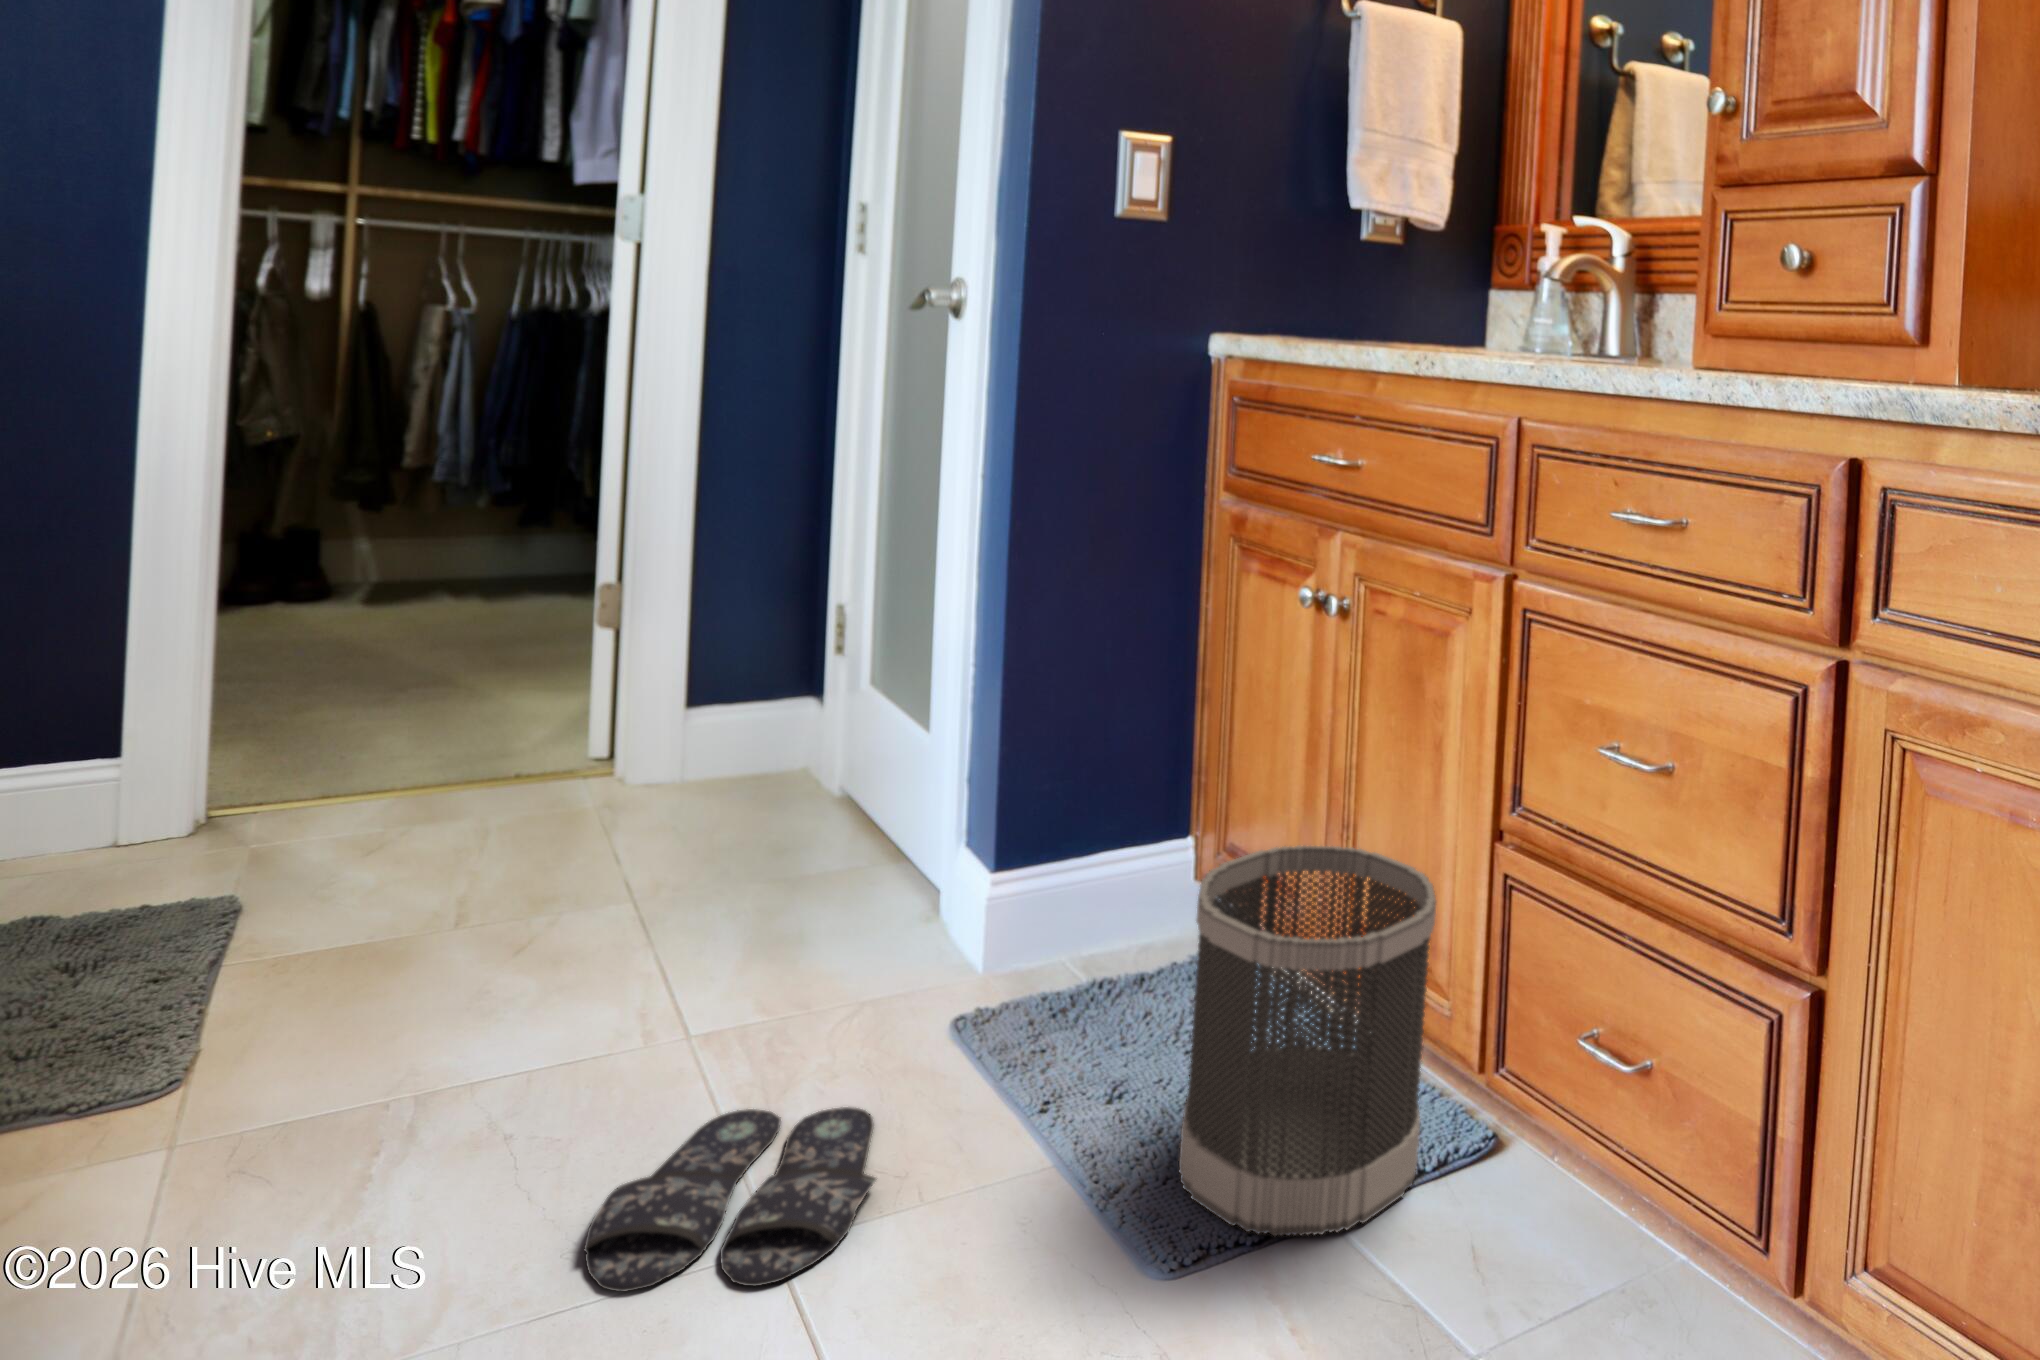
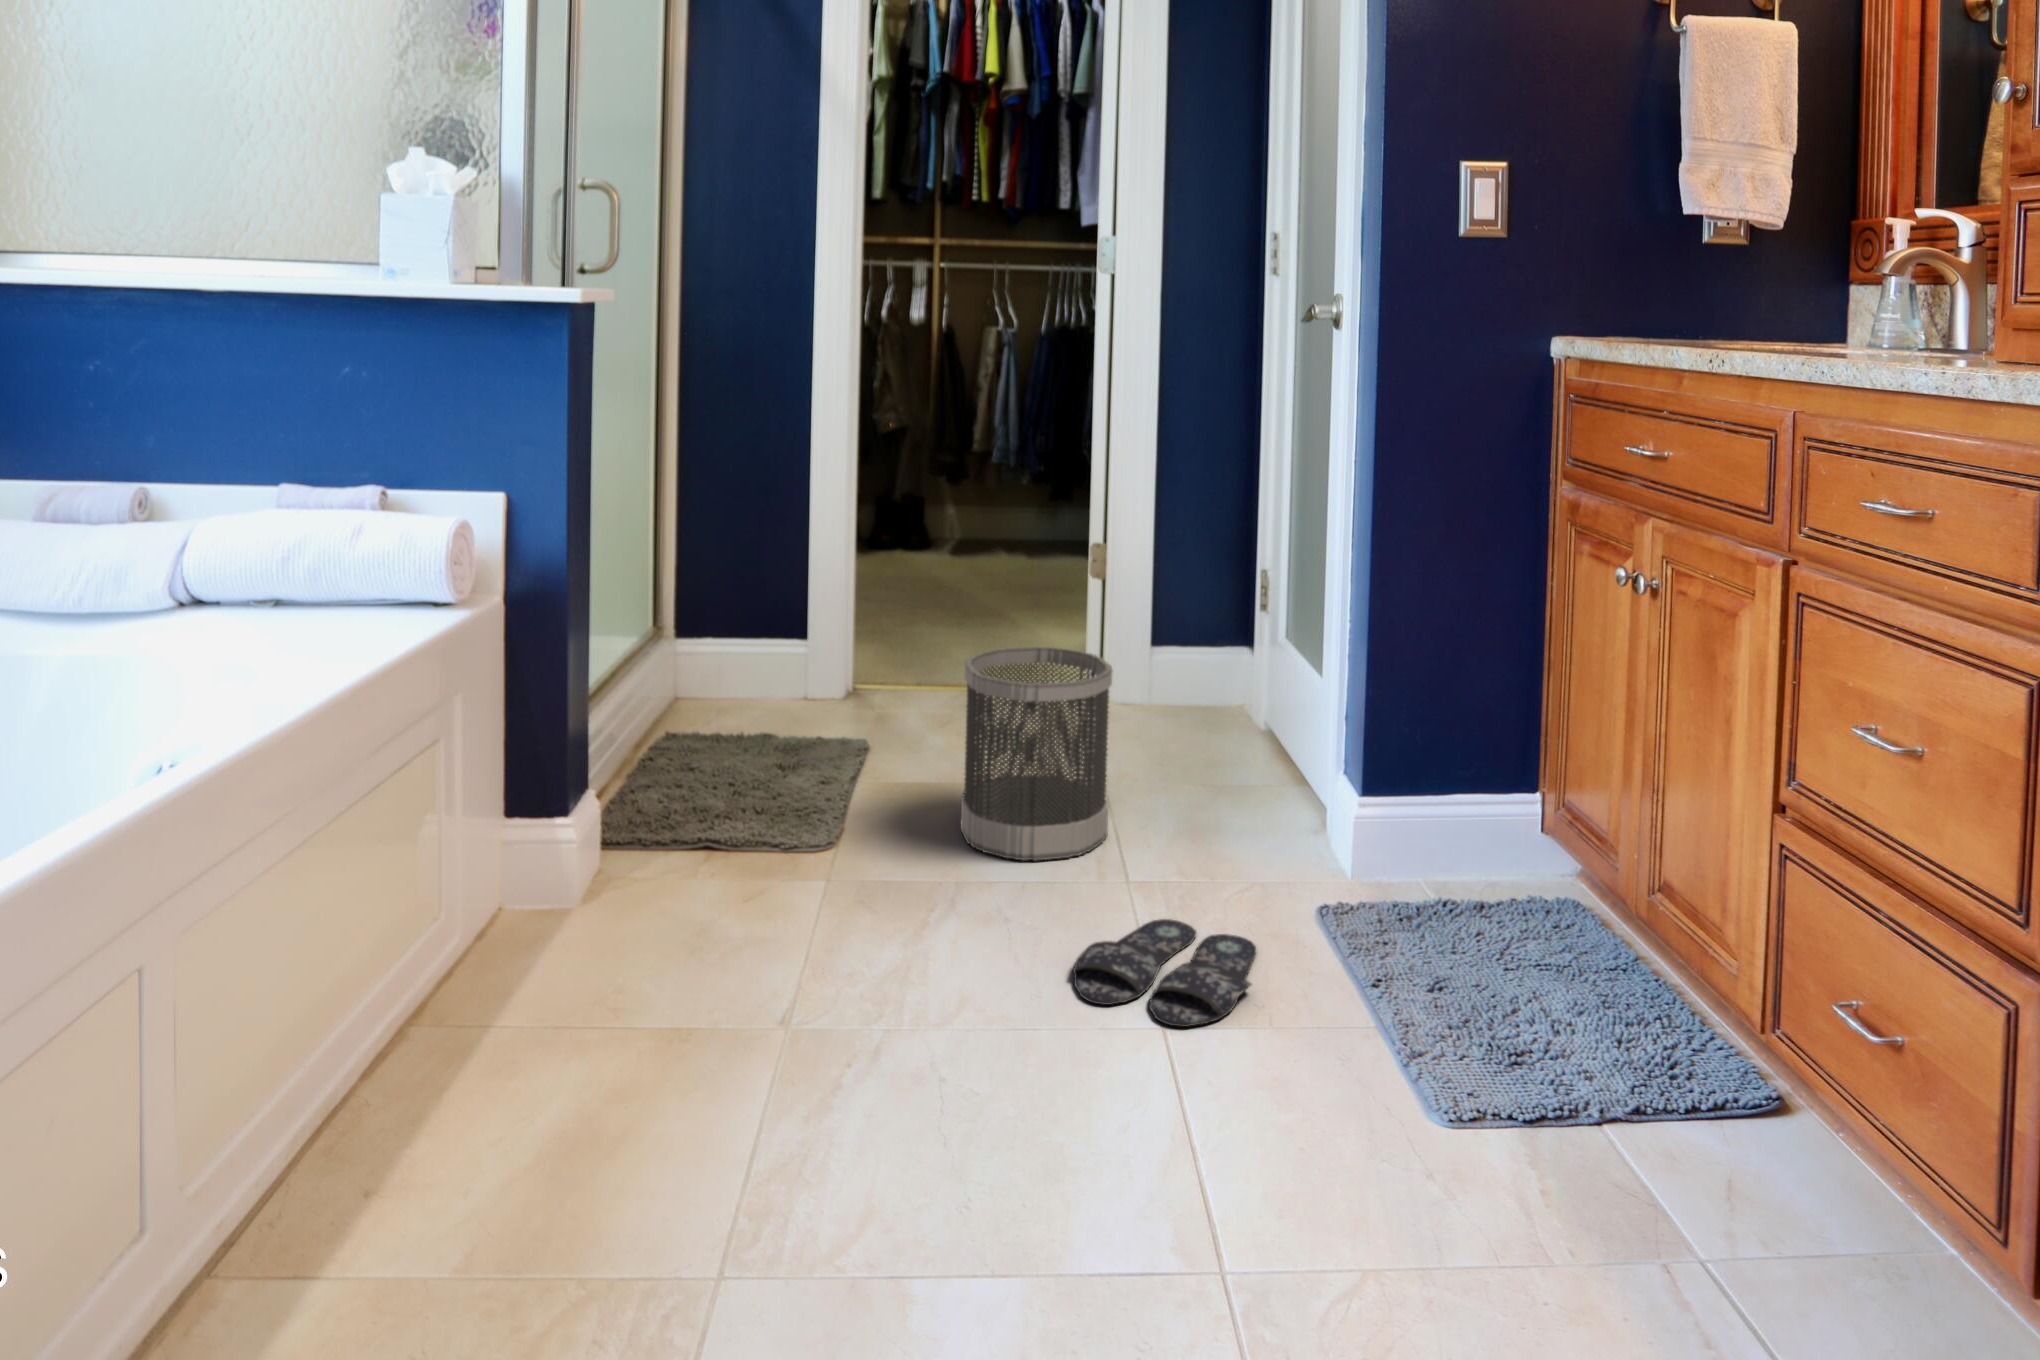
wastebasket: present [1179,845,1436,1236] -> present [960,647,1112,861]

